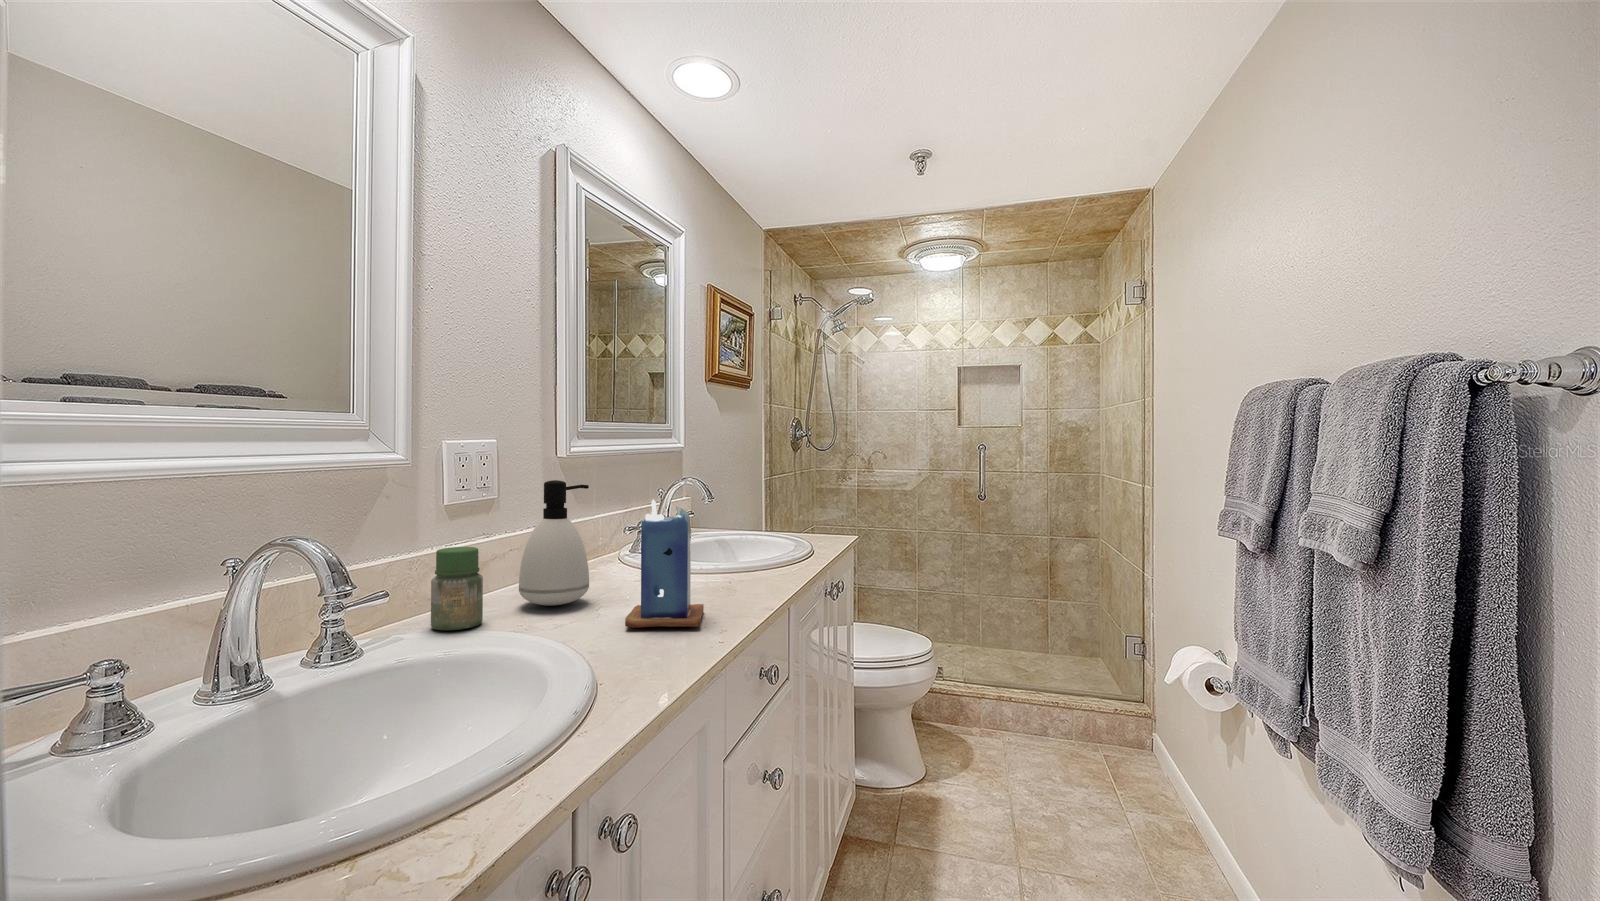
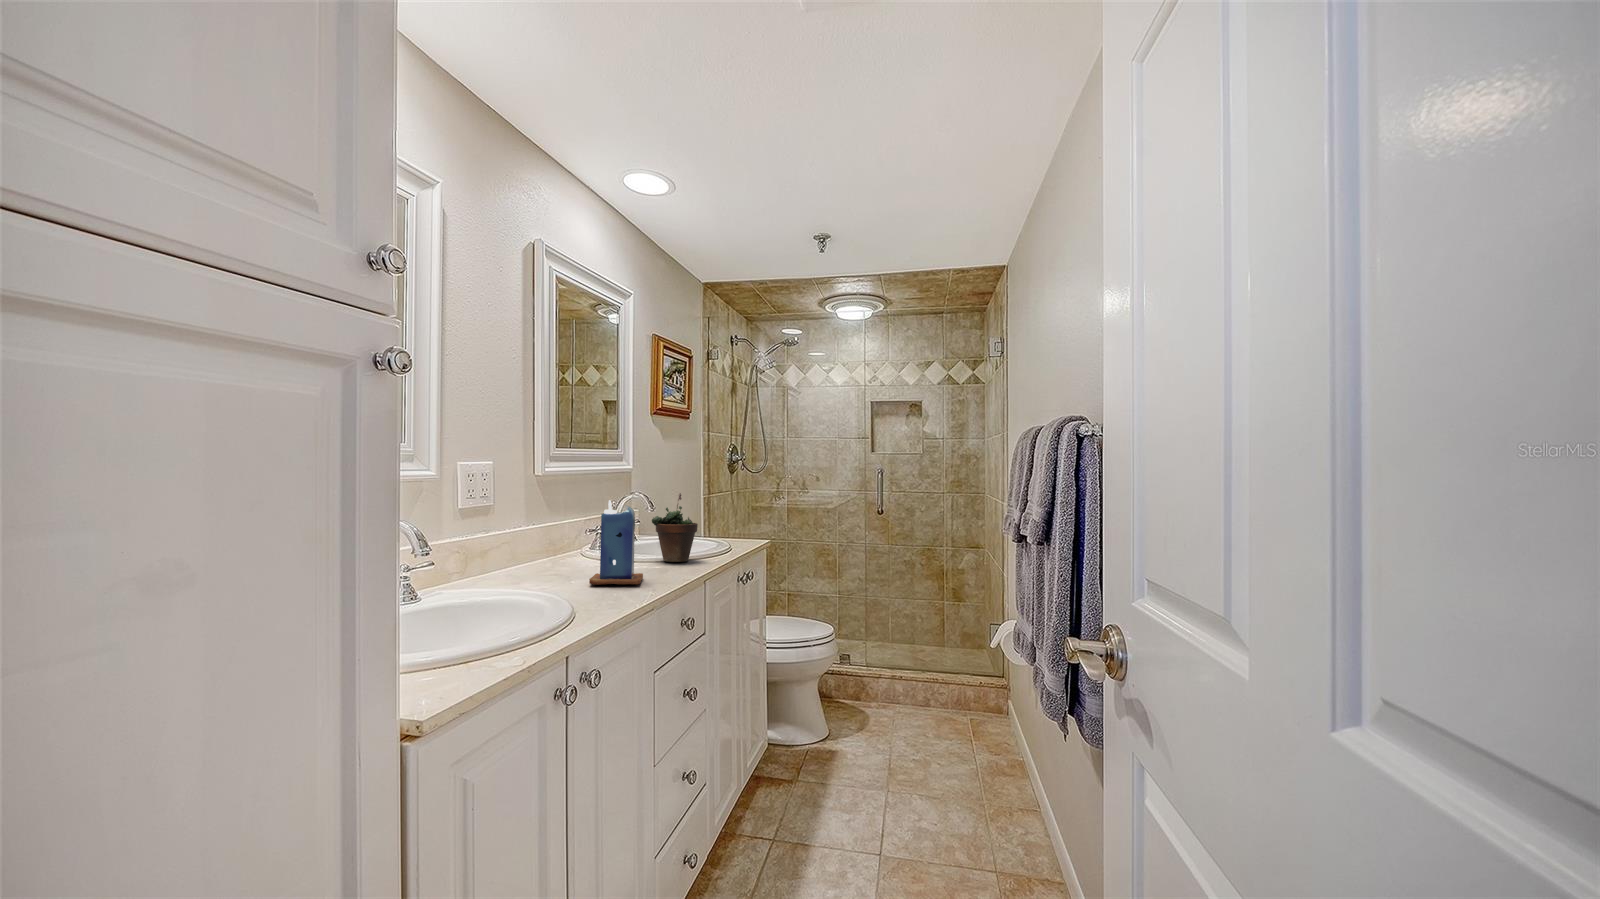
soap dispenser: present [519,480,589,606] -> none [513,488,563,575]
succulent plant: none [712,483,774,579] -> present [652,493,698,562]
jar: present [431,547,483,630] -> none [456,531,491,586]

